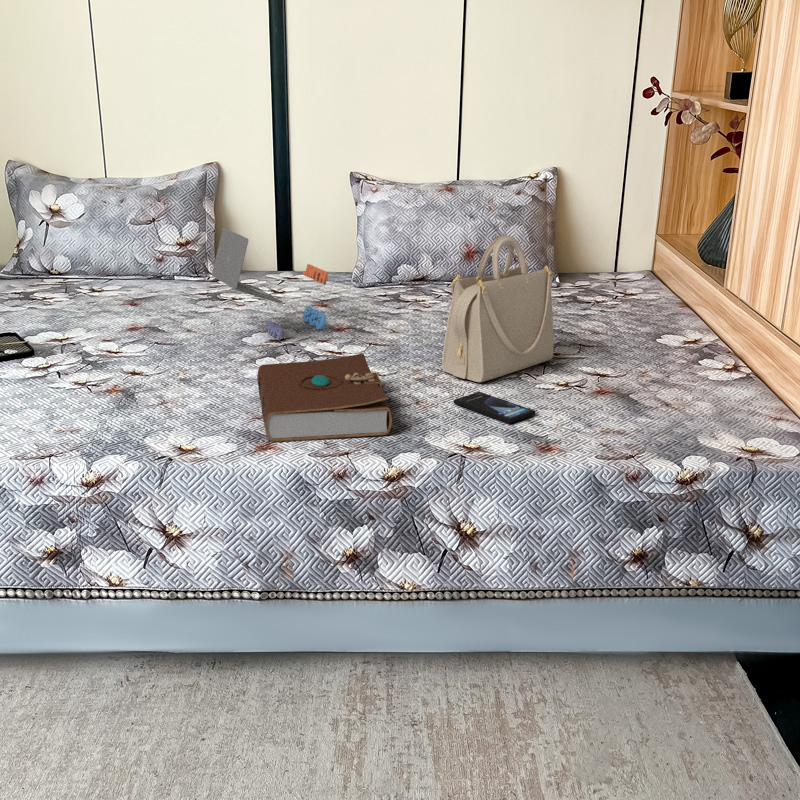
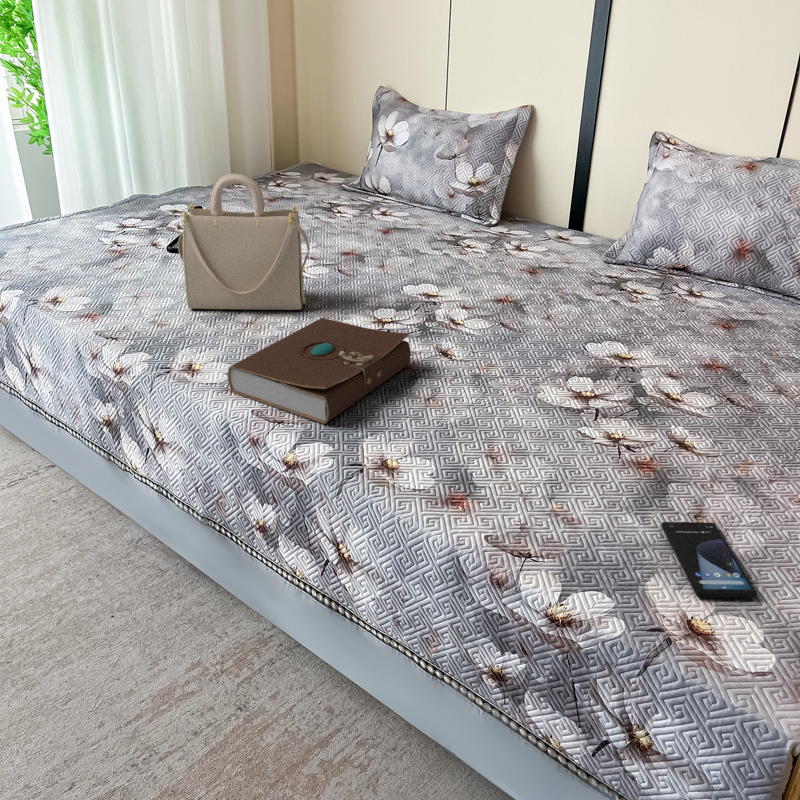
laptop: present [212,228,328,340] -> none [374,176,500,298]
handbag: present [442,235,554,382] -> present [178,174,309,310]
smartphone: present [454,392,535,423] -> present [661,522,757,598]

